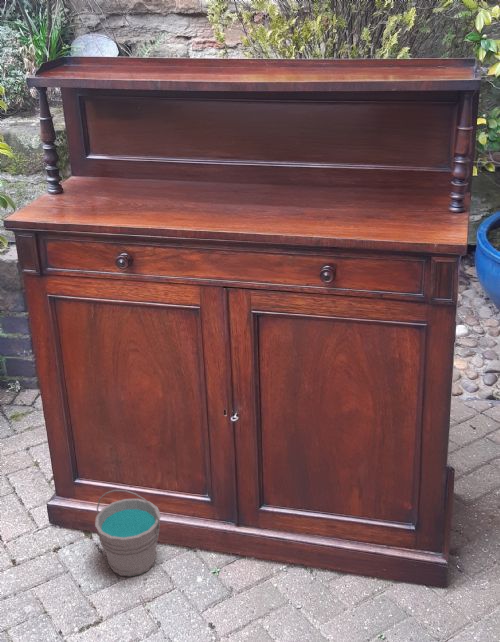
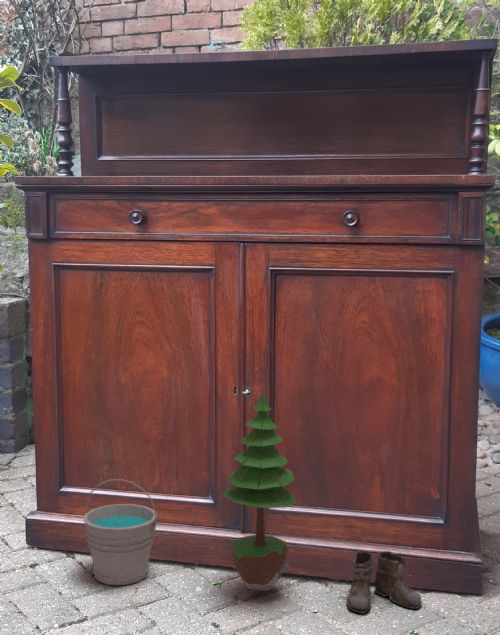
potted tree: none [215,432,282,588] -> present [223,392,297,592]
boots: none [316,552,392,612] -> present [347,551,422,614]

